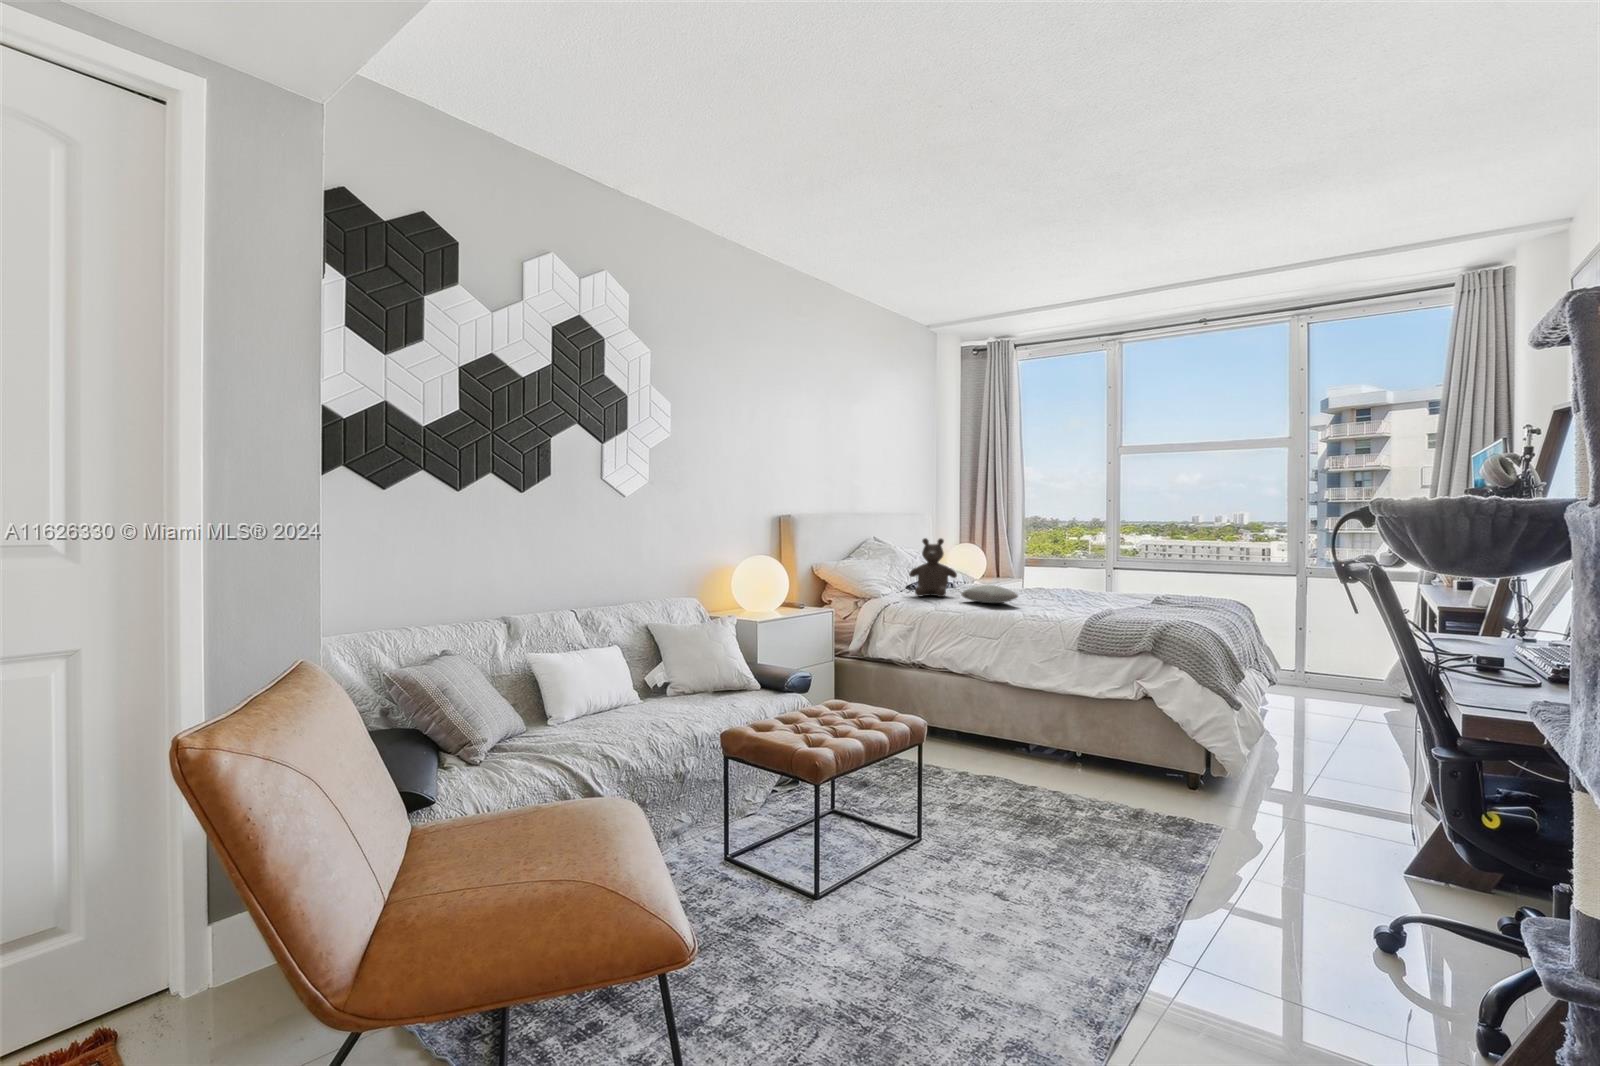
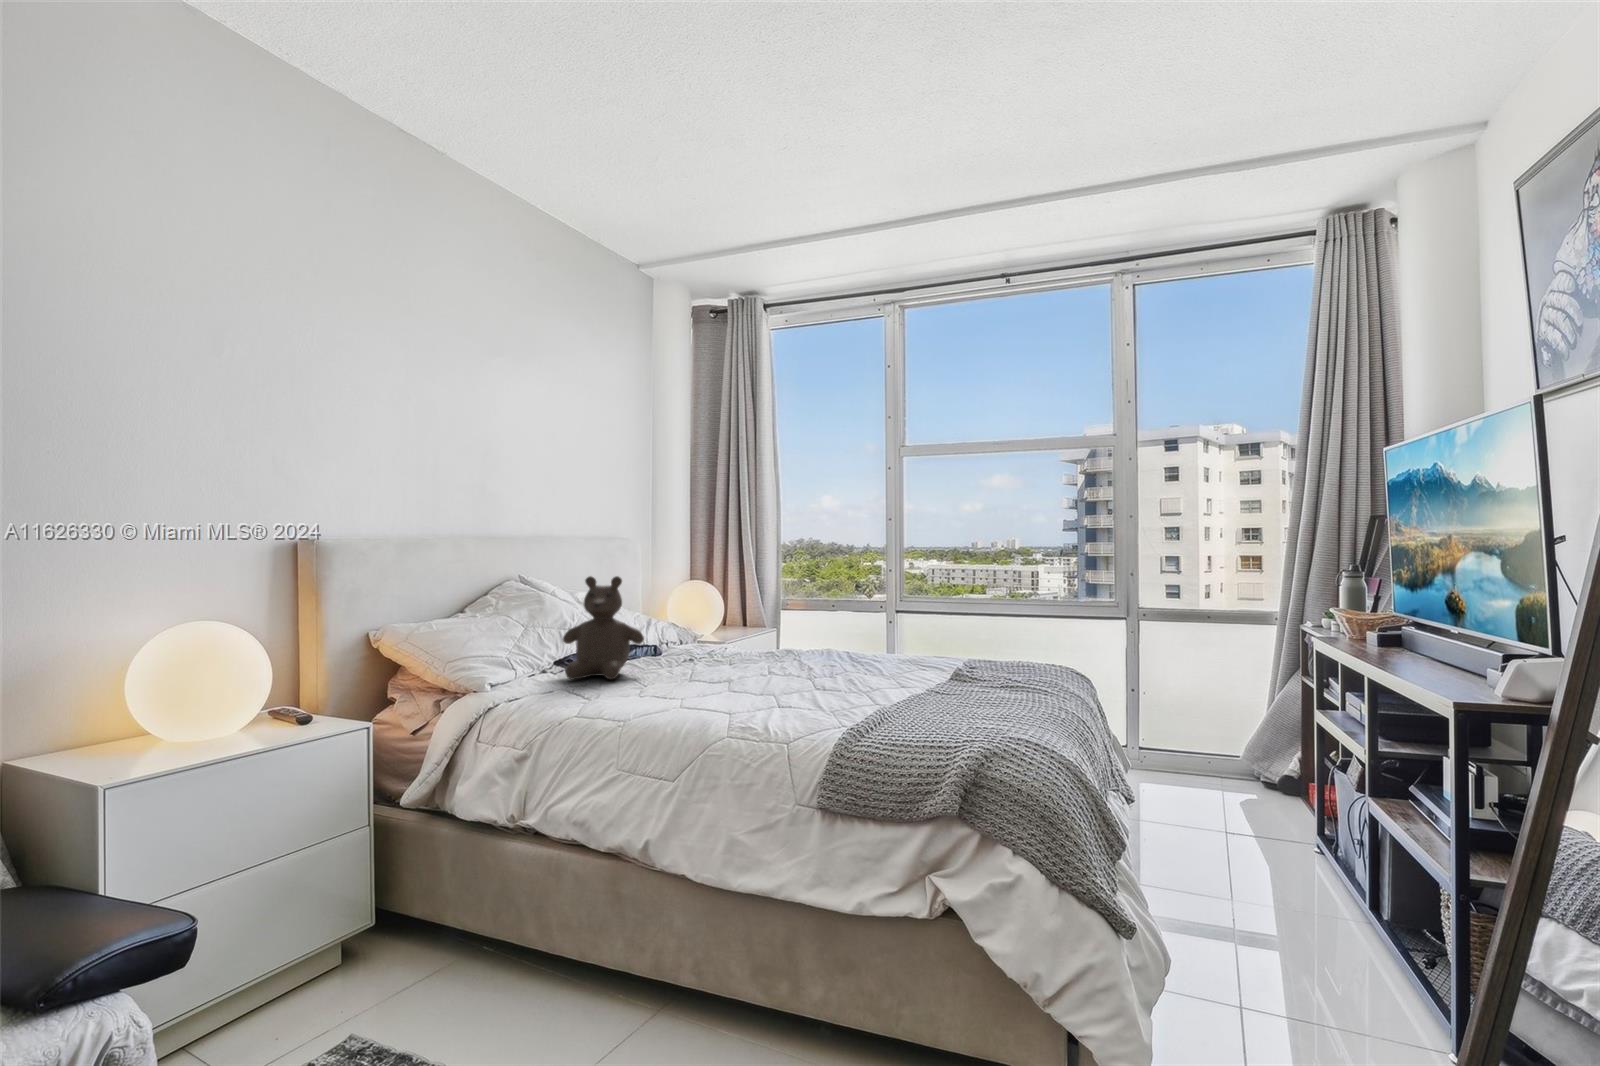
pillow: present [961,585,1018,603] -> none [636,661,727,696]

